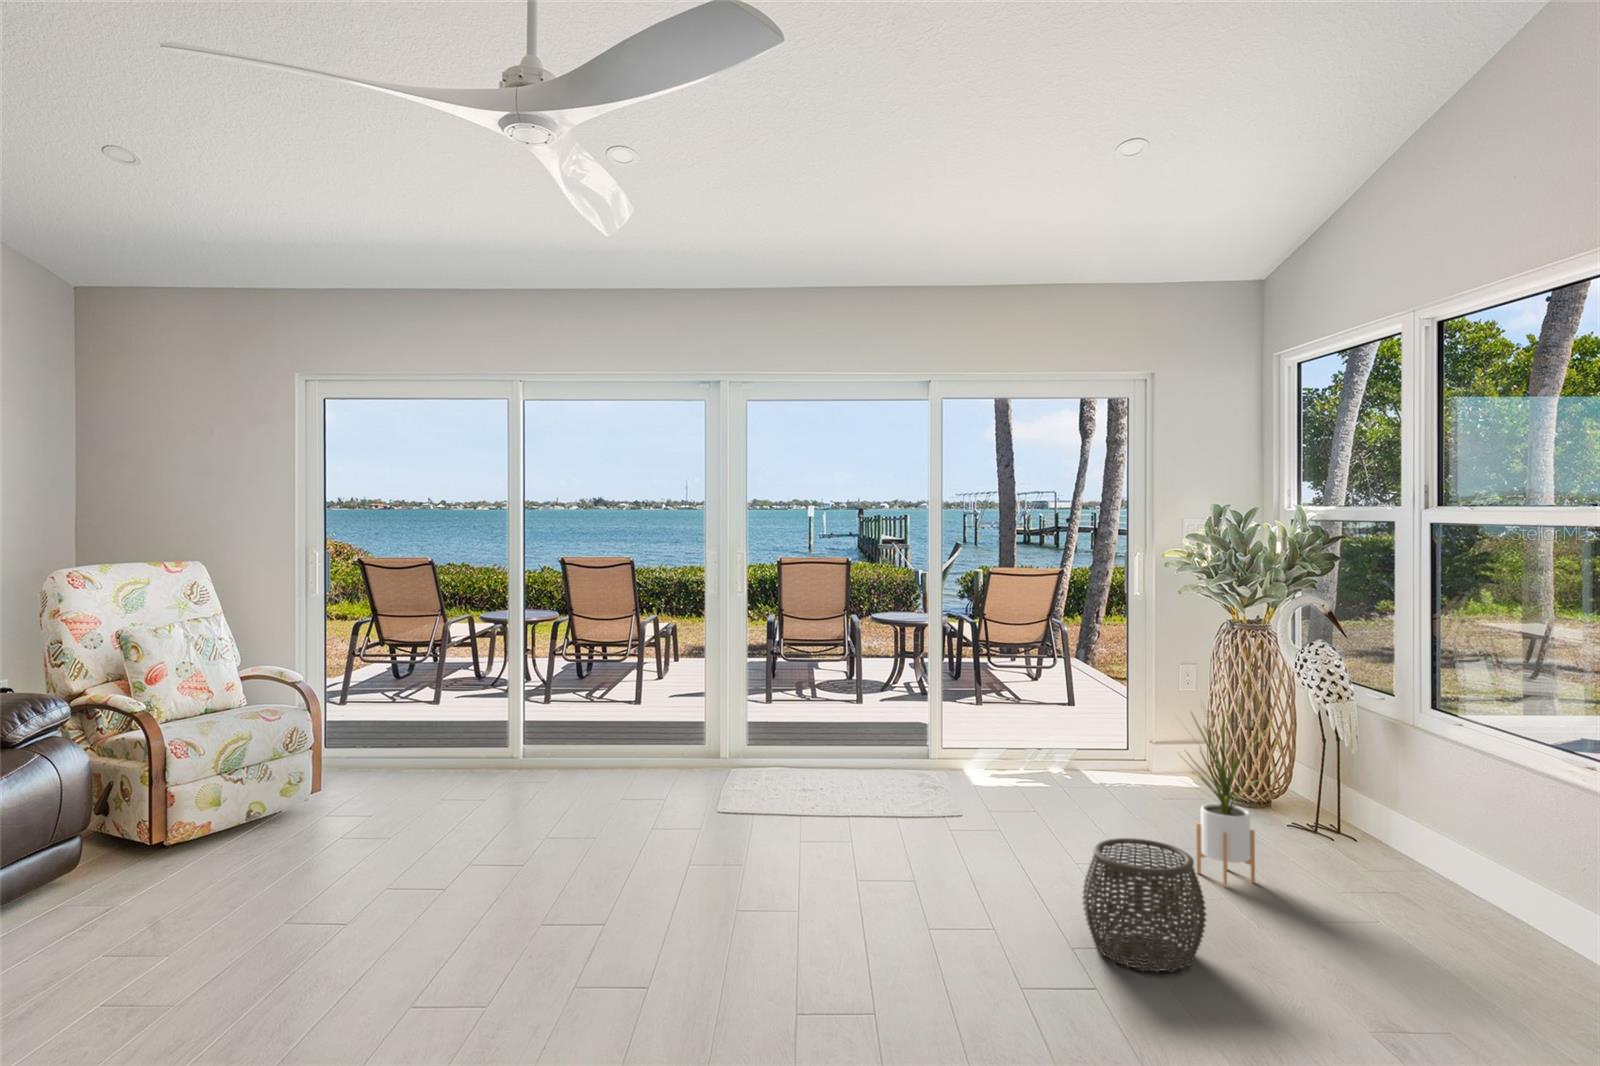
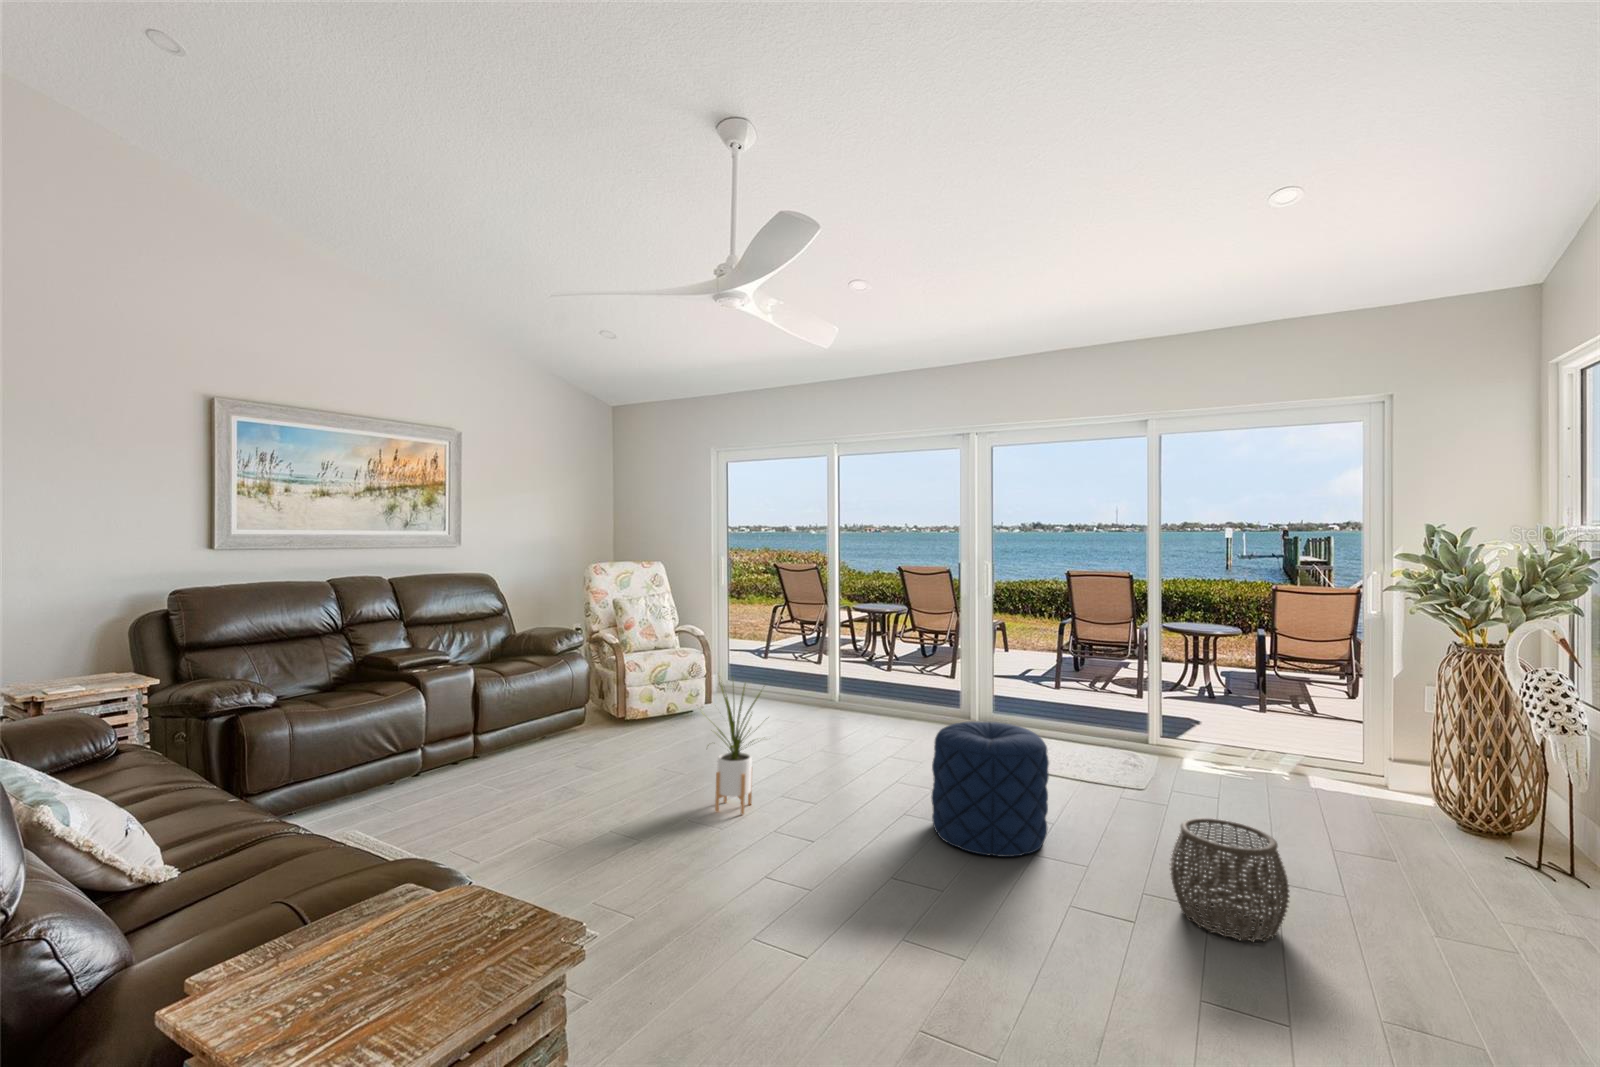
house plant: present [1185,713,1262,886] -> present [708,685,762,814]
pouf: none [770,761,920,941] -> present [931,721,1049,857]

